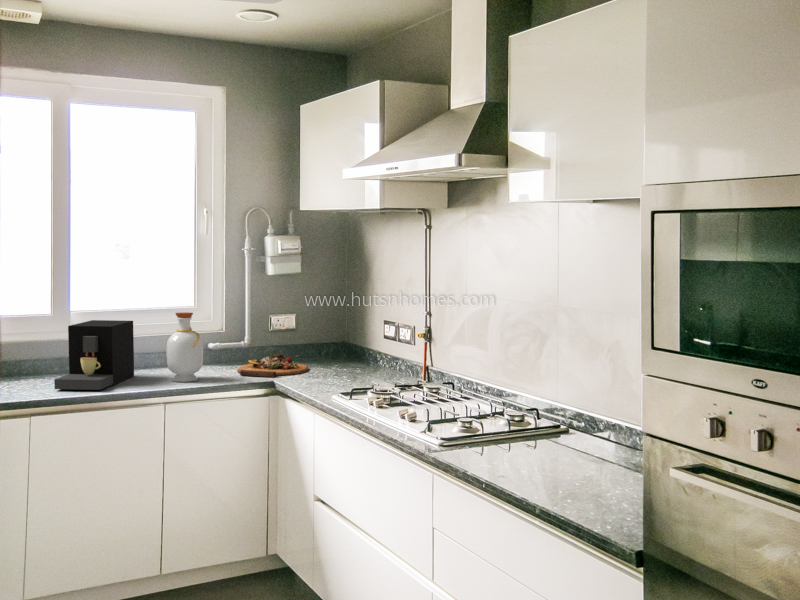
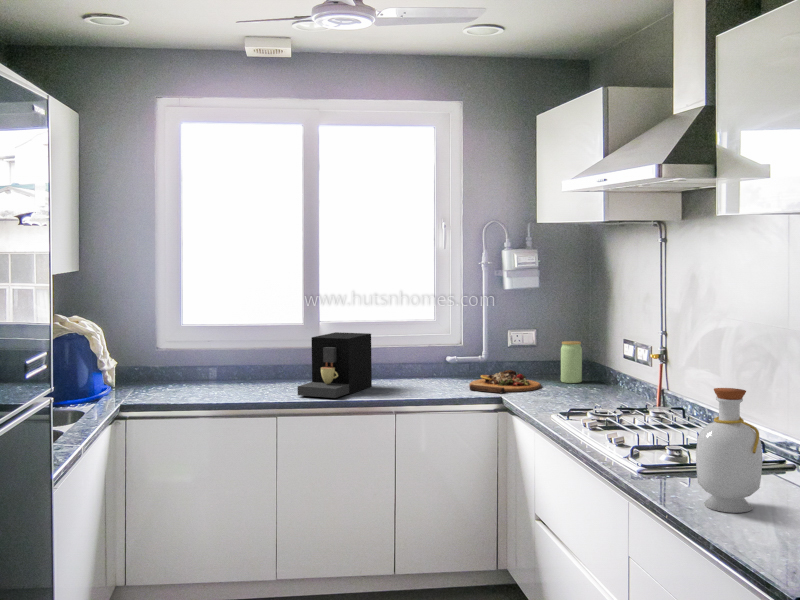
bottle: present [166,312,203,382] -> present [696,388,763,513]
jar: none [325,324,344,365] -> present [561,341,582,383]

